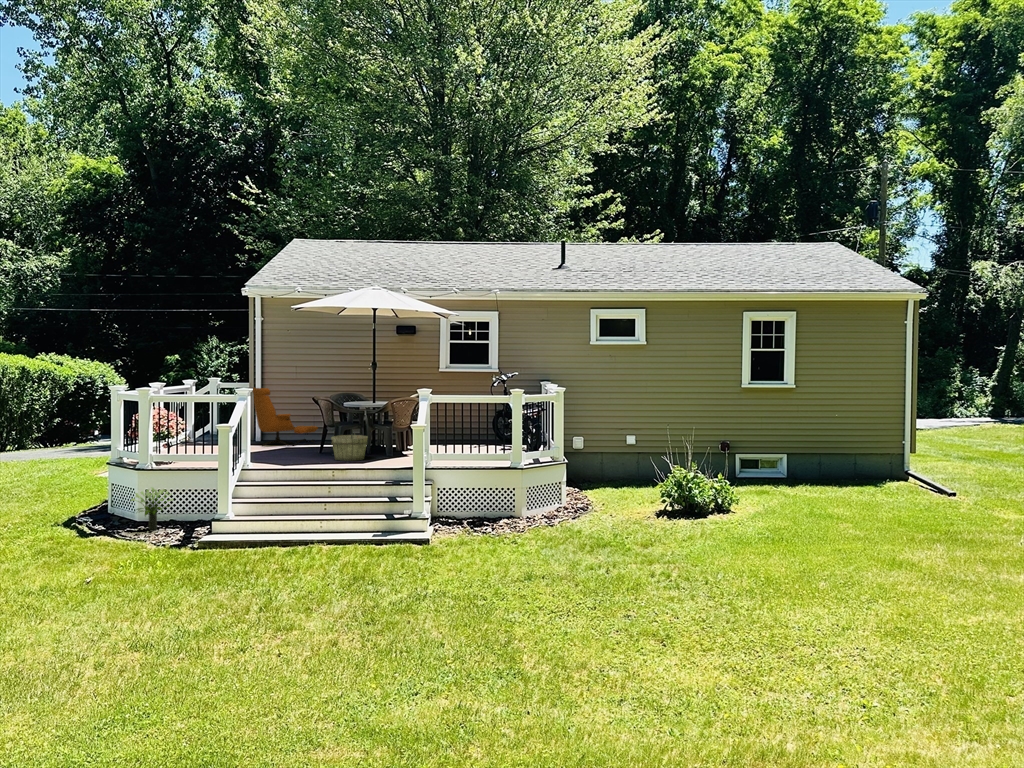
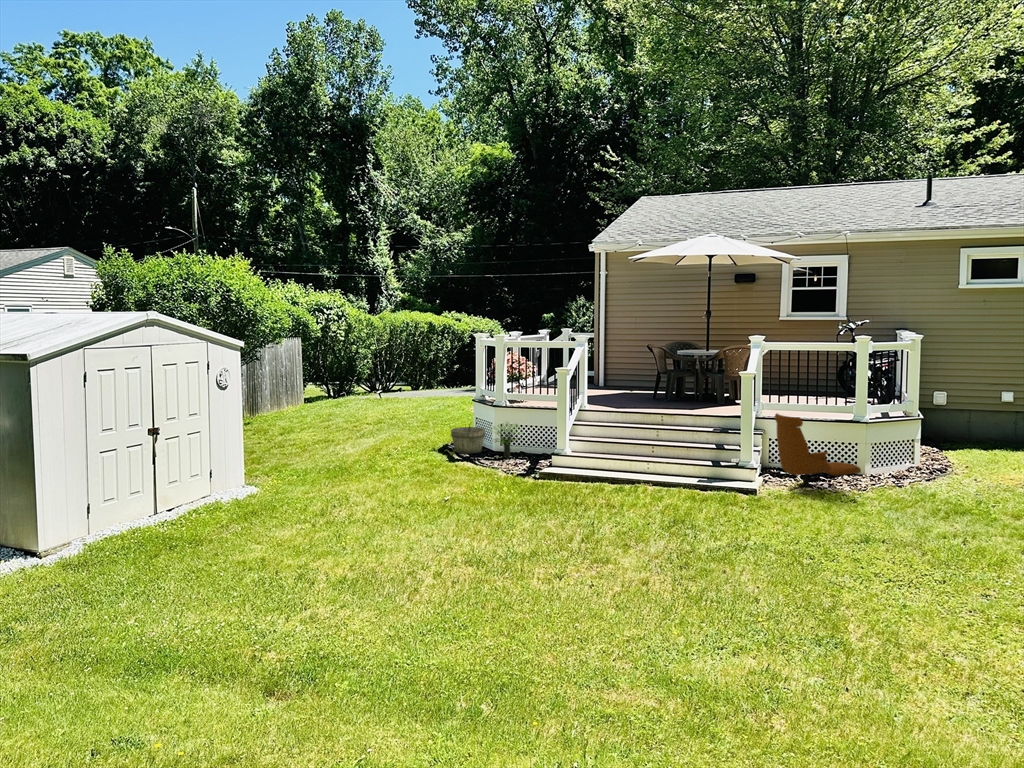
lounge chair: present [253,388,318,446] -> present [775,414,861,496]
wooden bucket: present [331,431,368,461] -> present [451,425,485,453]

